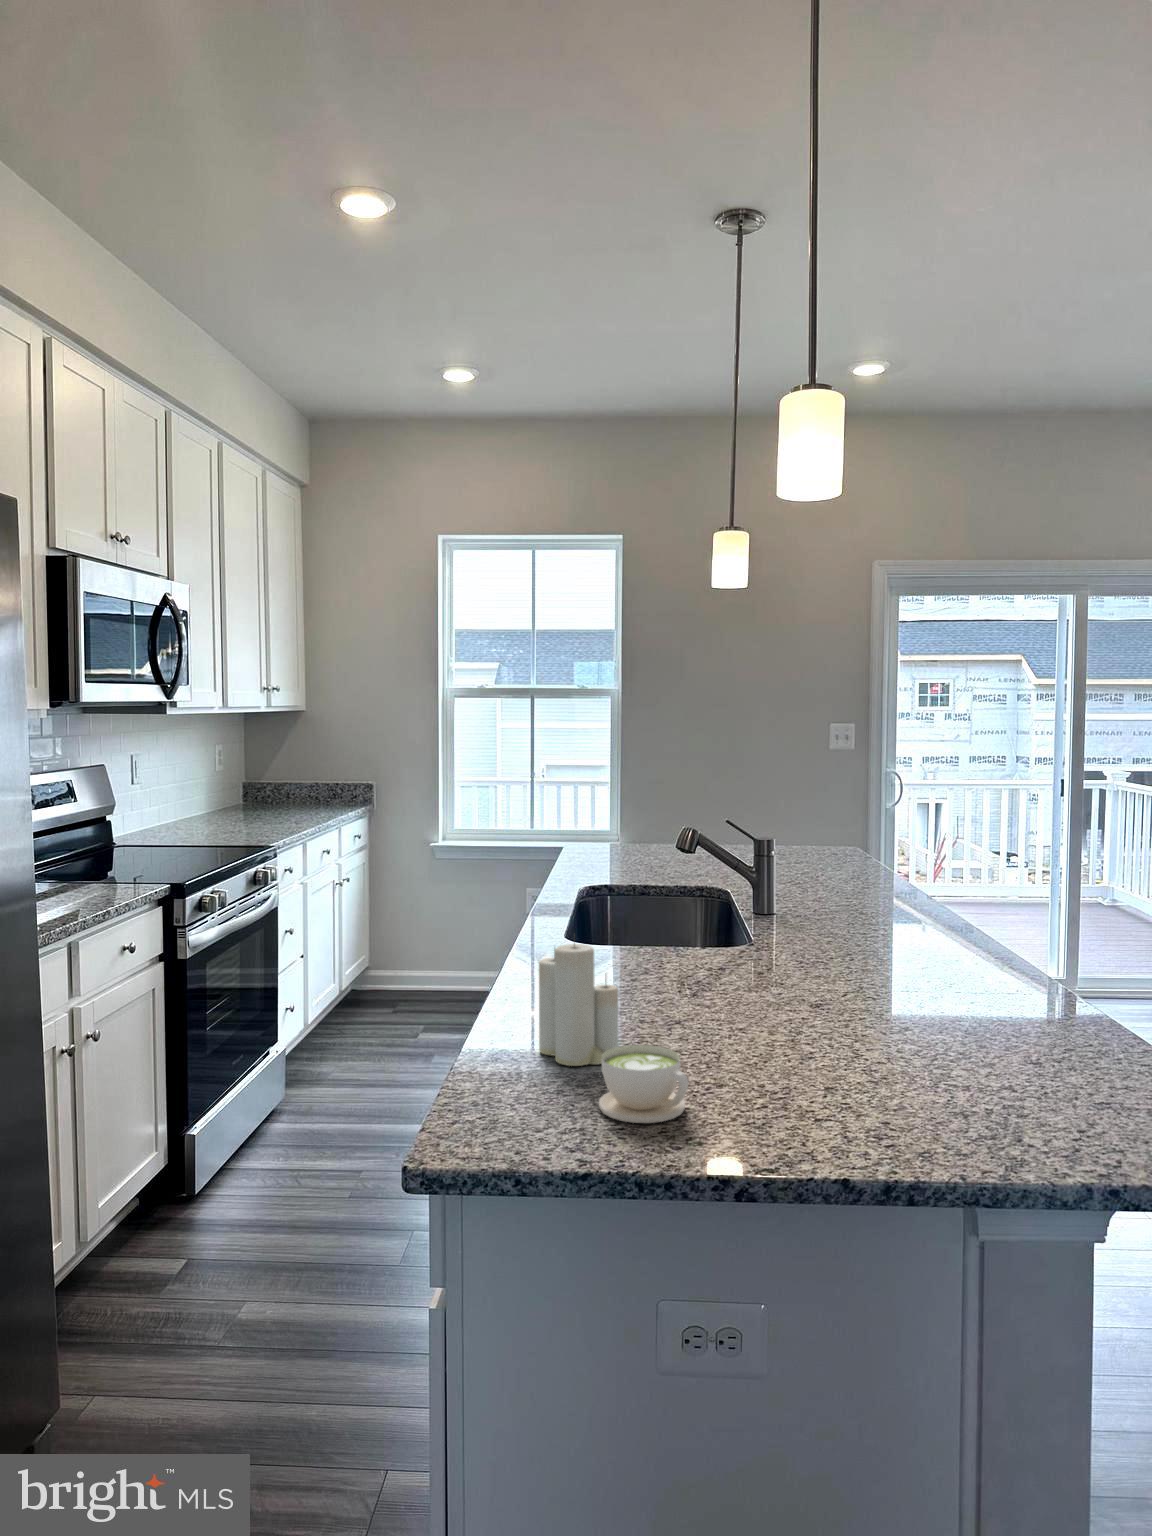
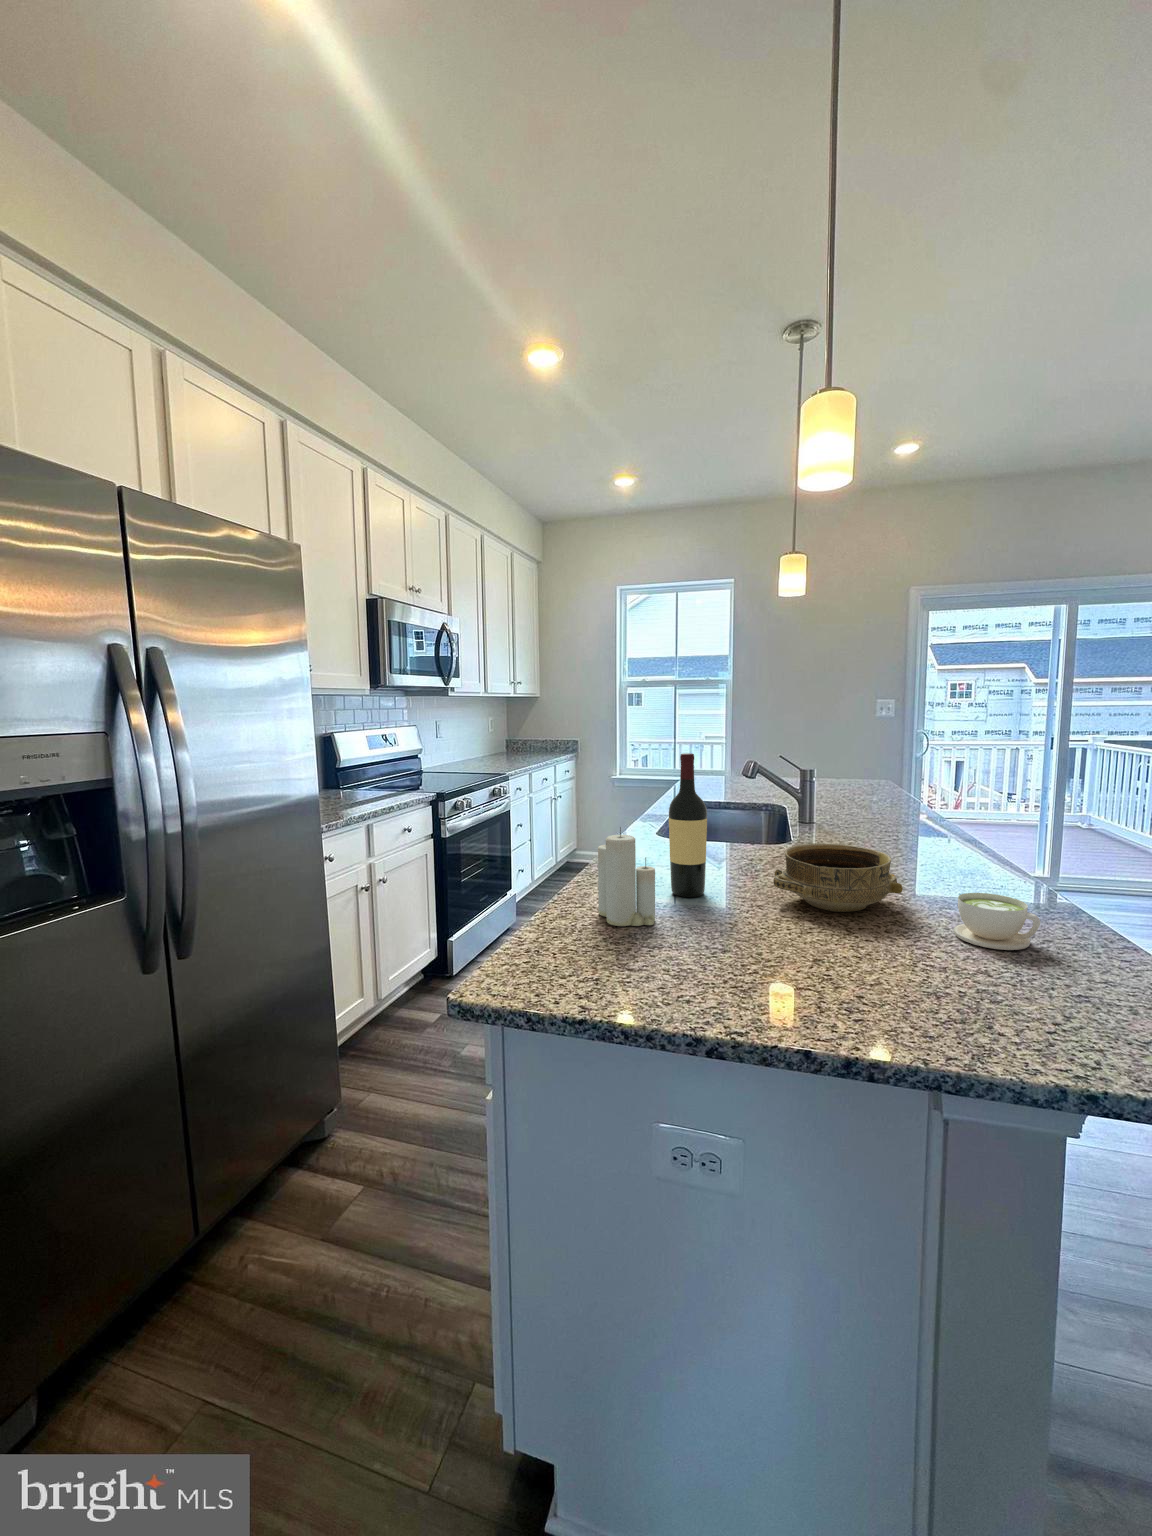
wine bottle: none [619,831,669,1024] -> present [669,753,707,897]
ceramic bowl: none [755,945,910,1031] -> present [773,843,903,912]
coffee cup: present [599,1045,688,1123] -> present [954,893,1040,950]

